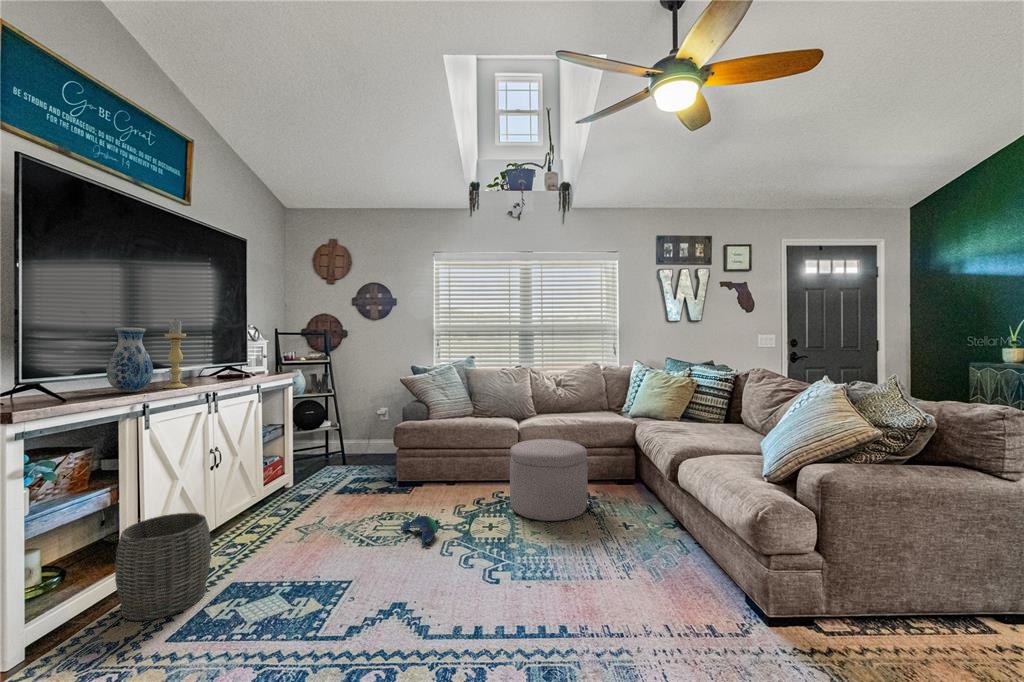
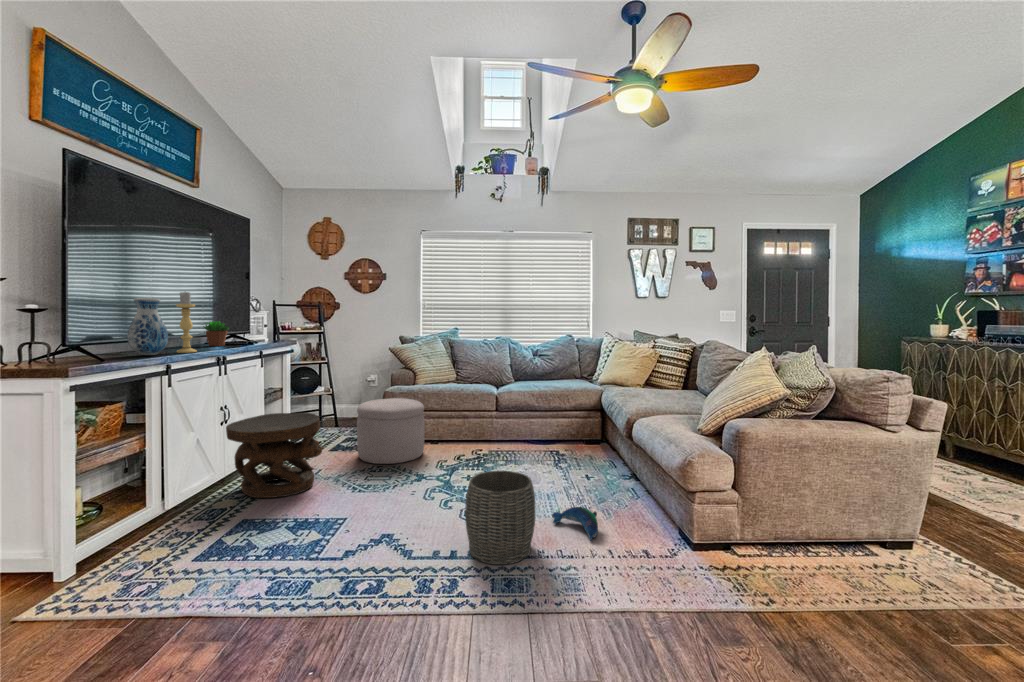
succulent plant: none [195,351,227,379] -> present [203,321,229,346]
ottoman: present [510,439,588,521] -> present [357,398,425,464]
side table: none [217,453,328,554] -> present [226,413,324,498]
woven basket: present [115,513,211,621] -> present [465,471,535,565]
plush toy: present [401,516,439,545] -> present [552,507,598,541]

